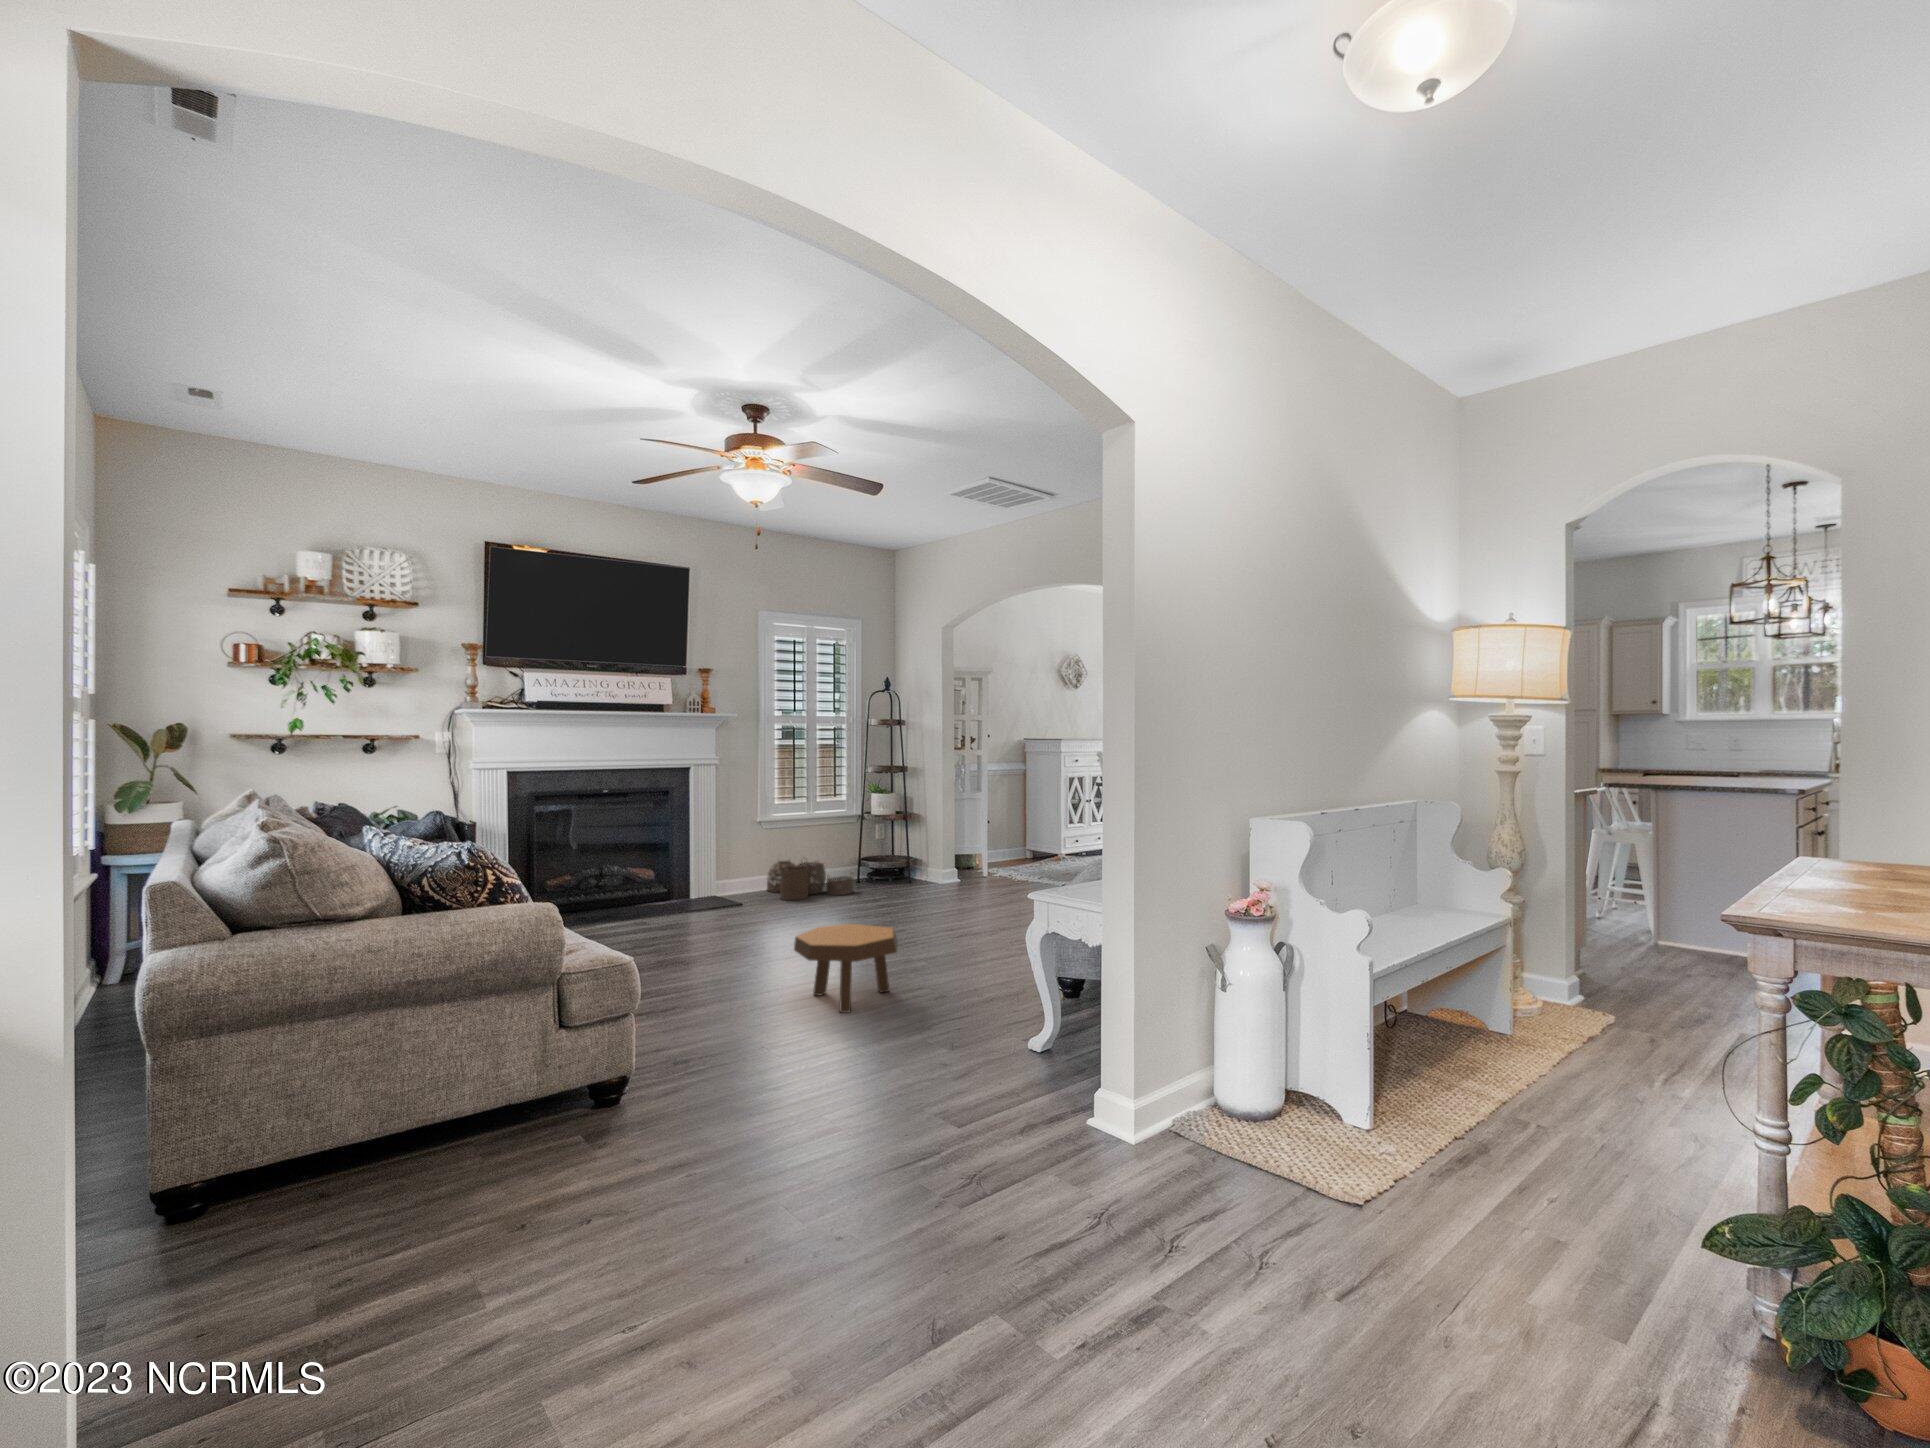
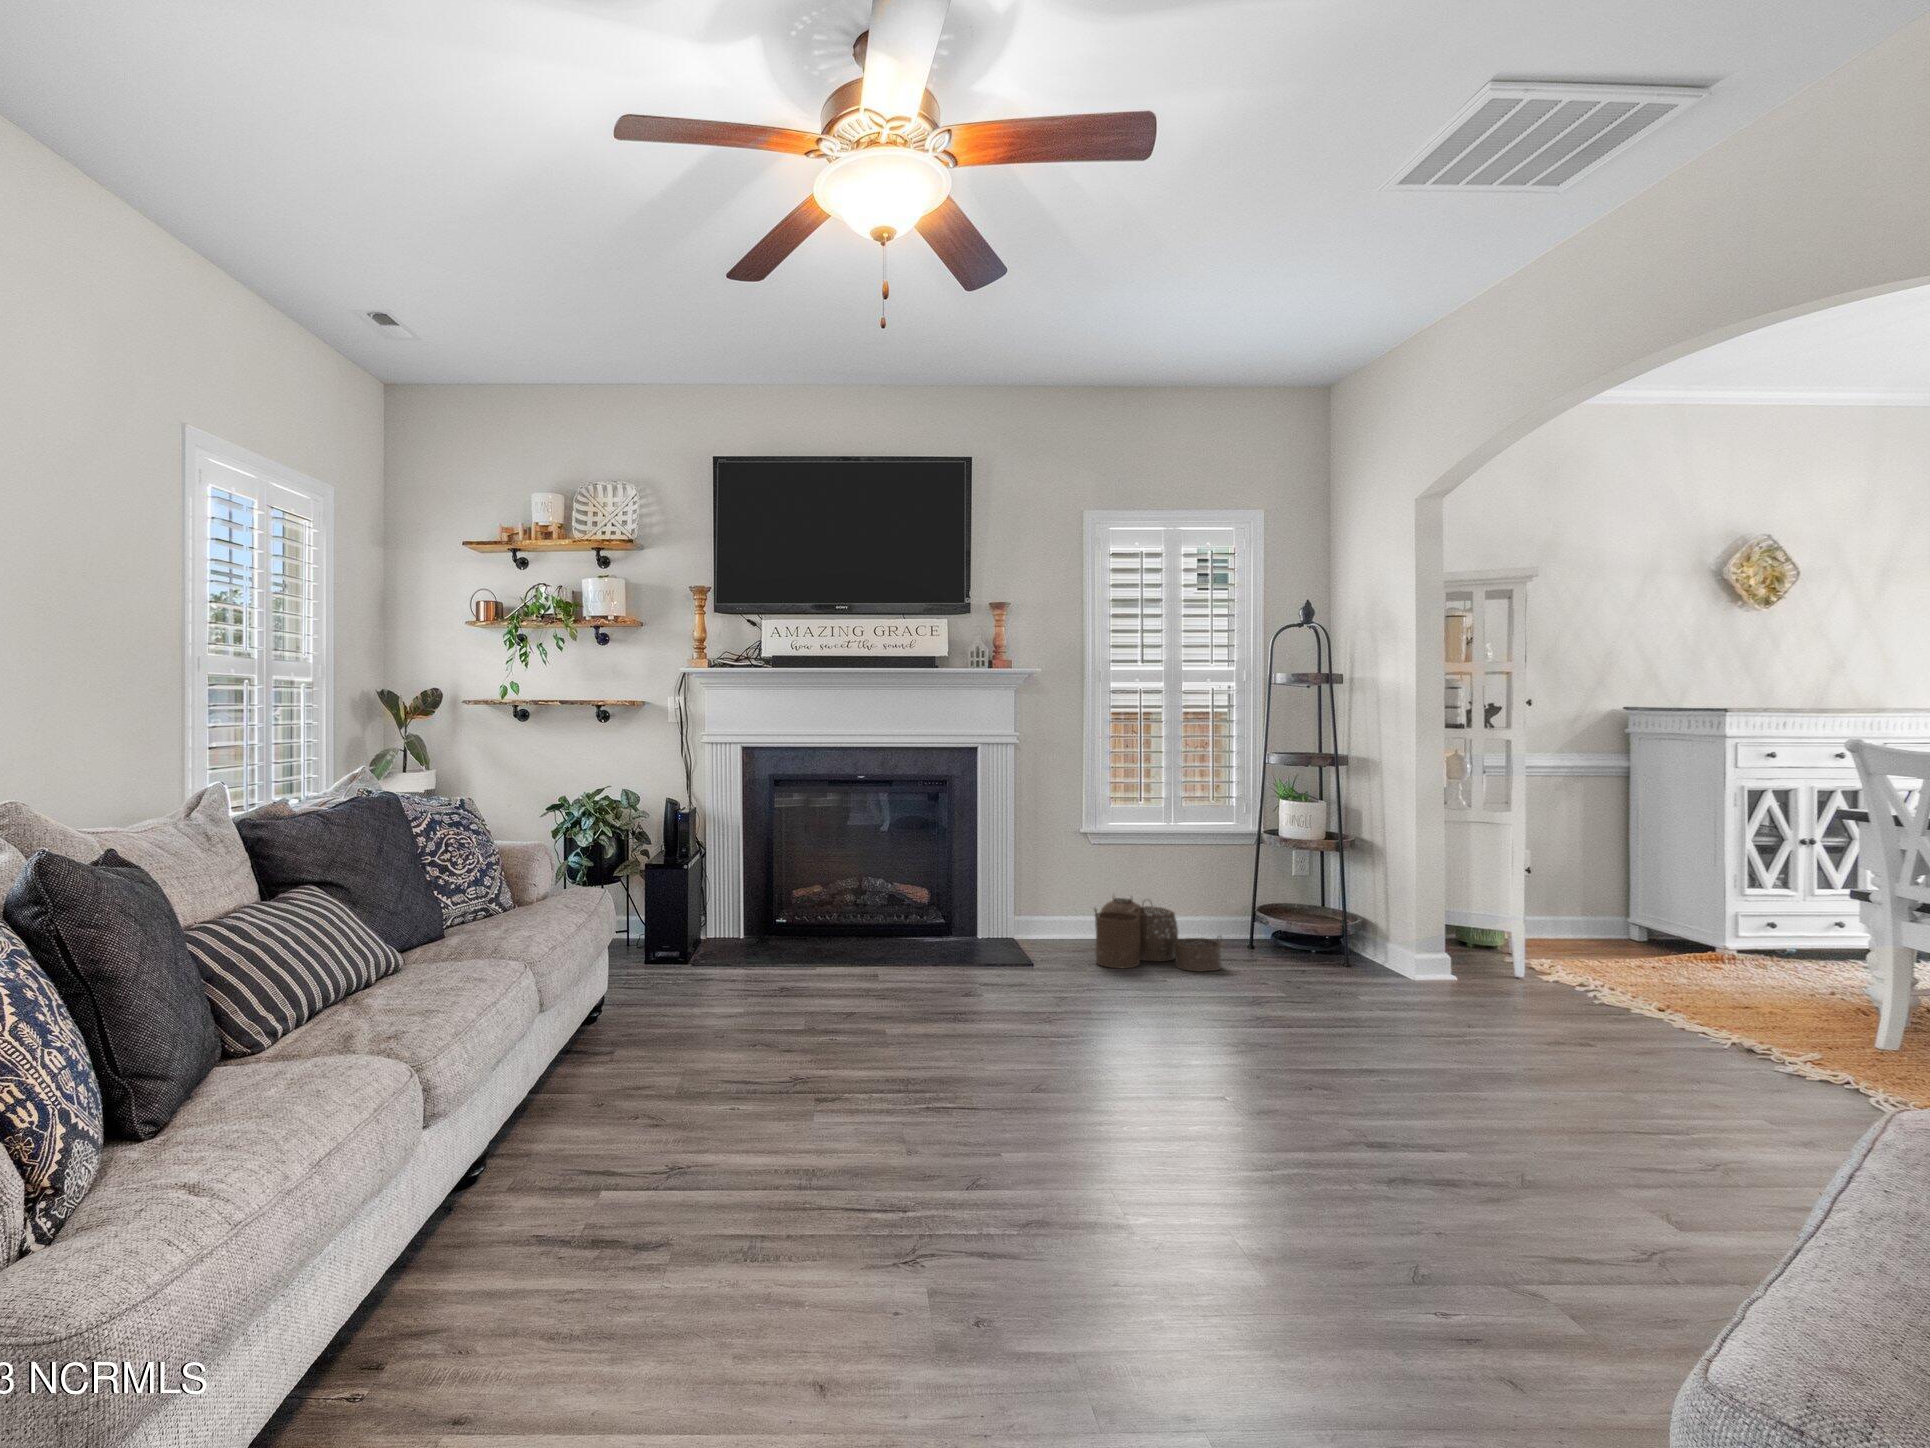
footstool: present [794,924,898,1013] -> none [812,1076,1021,1281]

